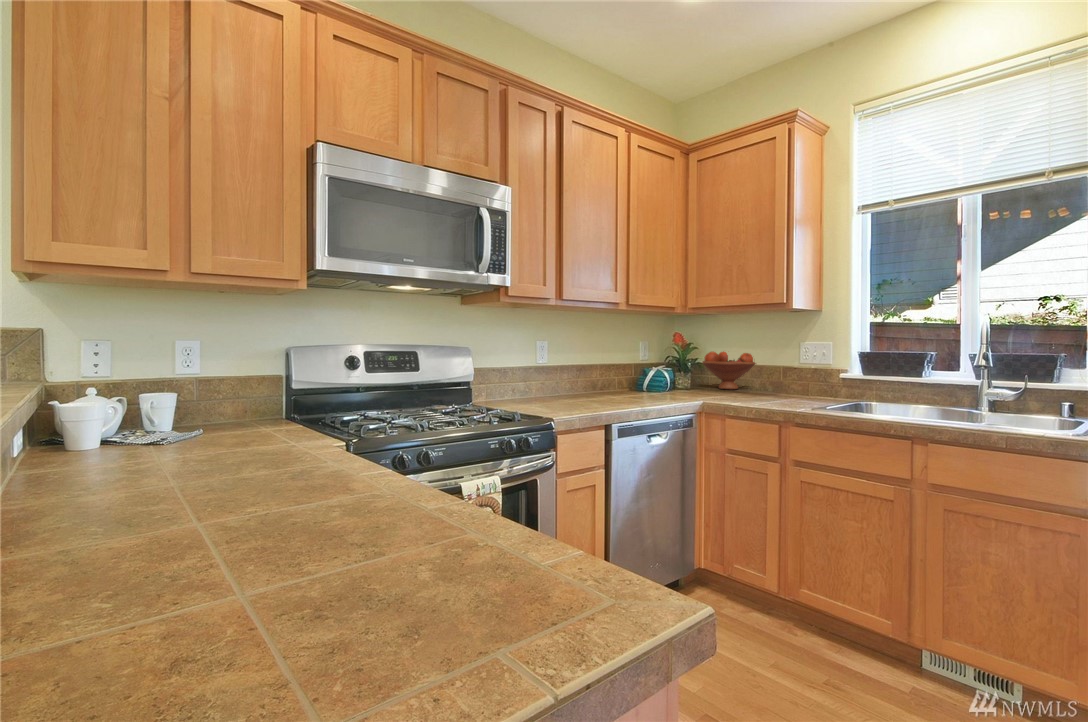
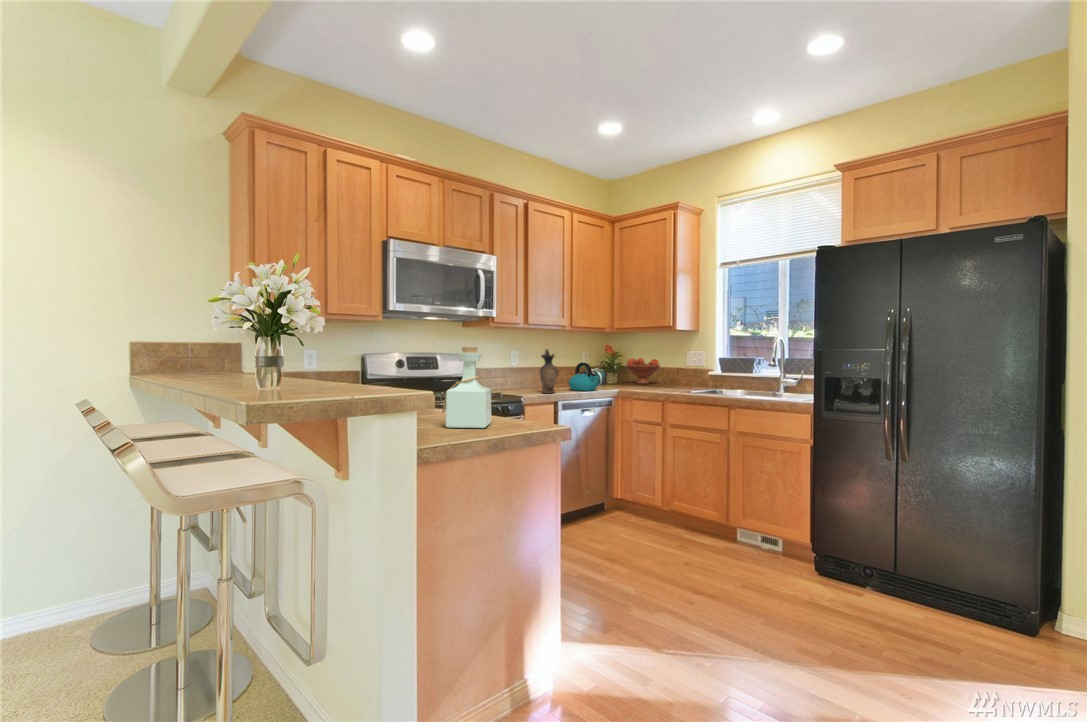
bottle: none [290,325,462,614] -> present [442,347,491,428]
ceramic pitcher: none [581,338,612,409] -> present [540,349,559,393]
kettle: none [625,359,671,404] -> present [569,363,598,391]

